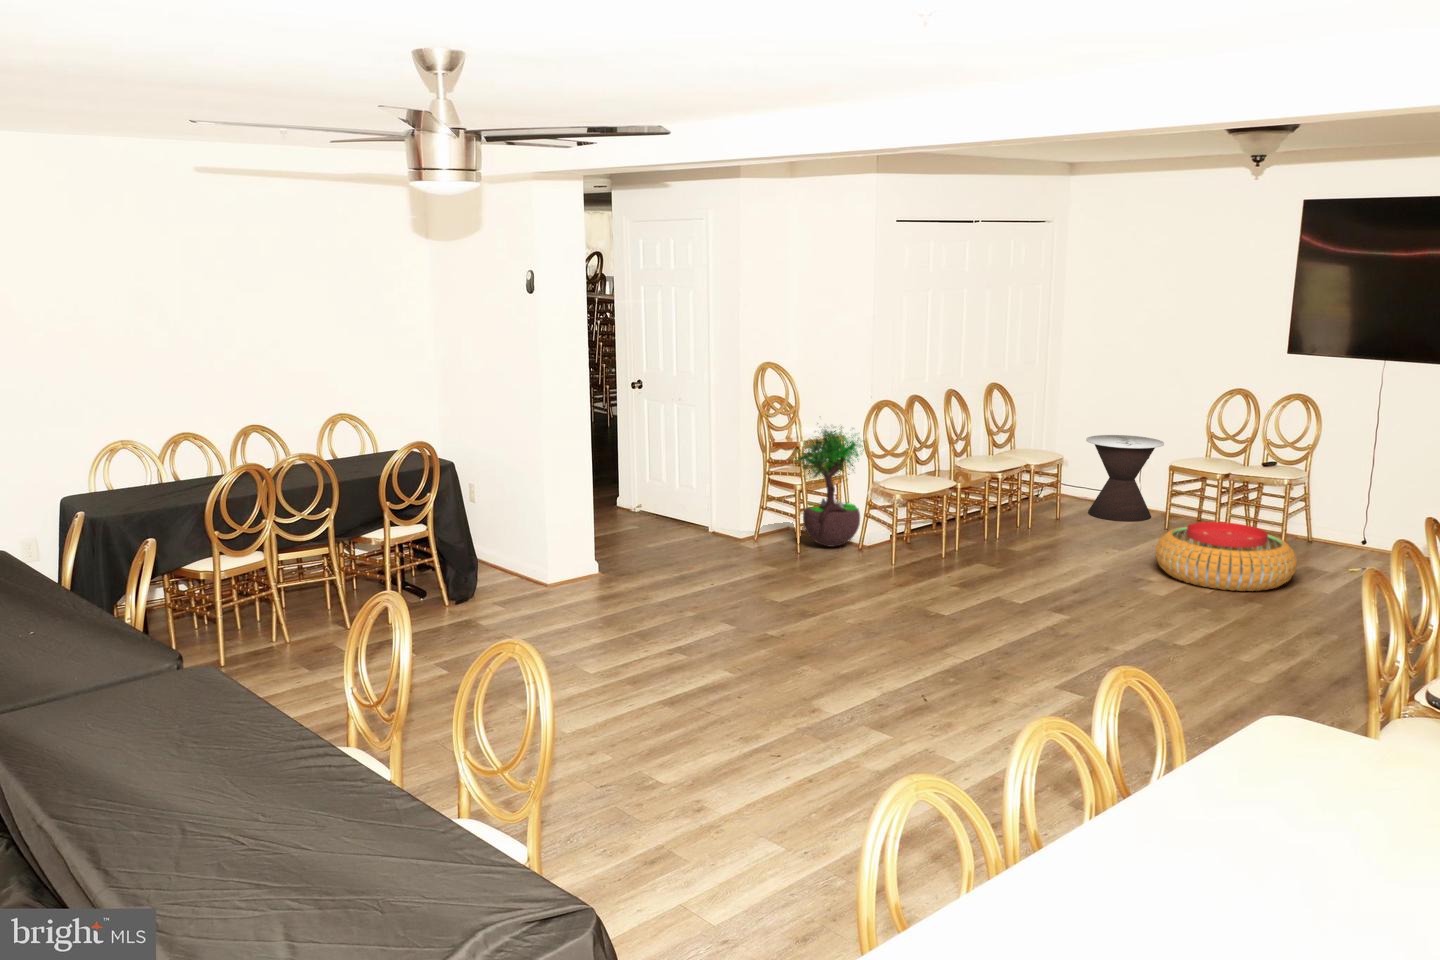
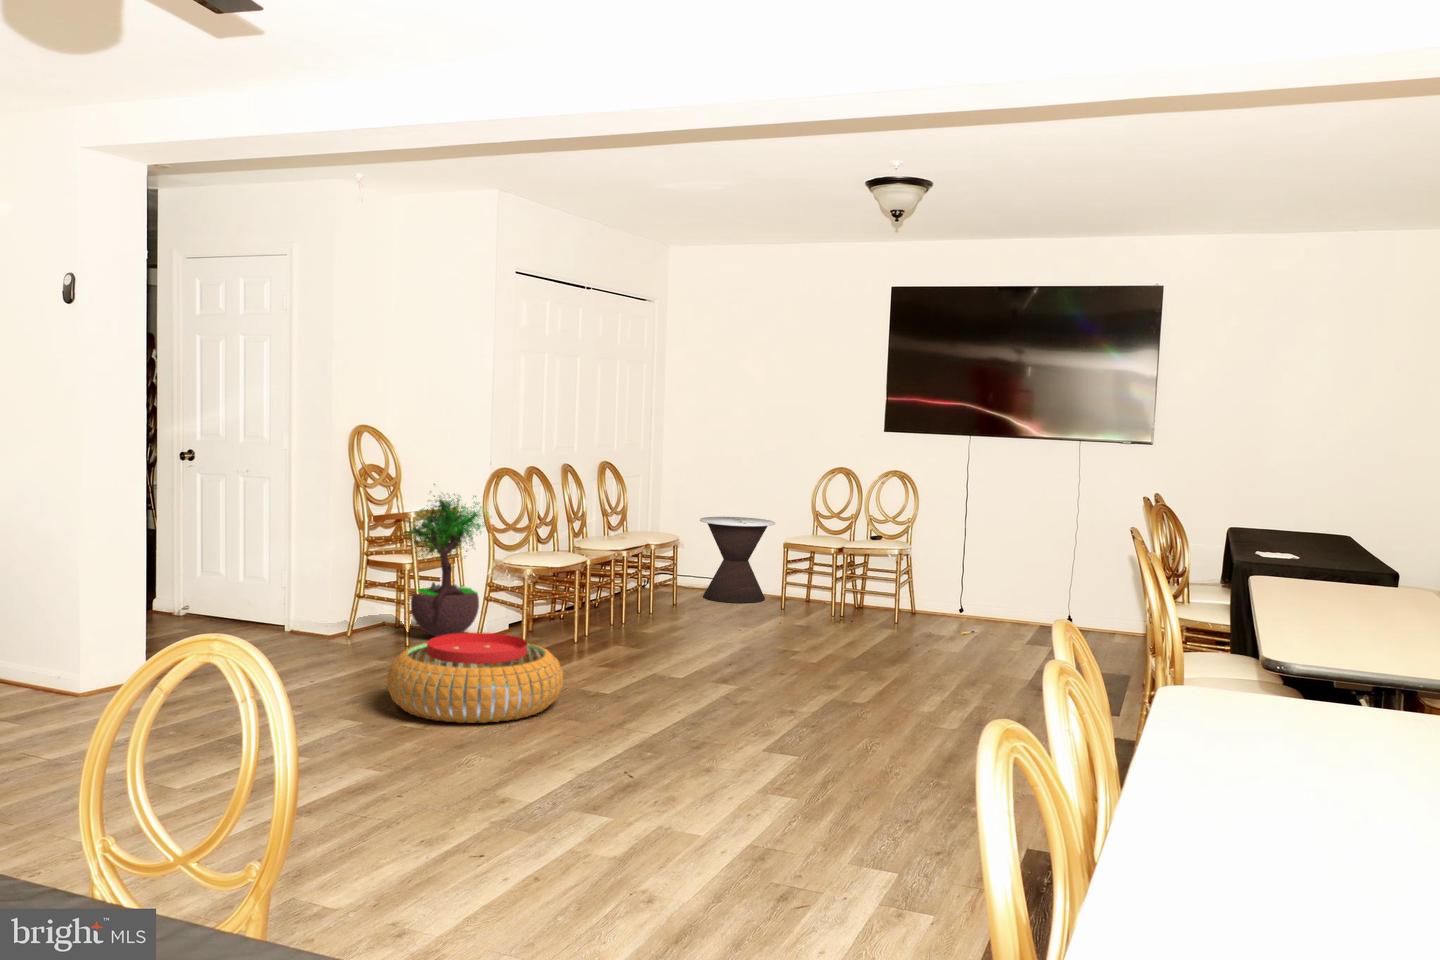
pouf: present [1156,522,1297,591] -> present [387,633,563,723]

